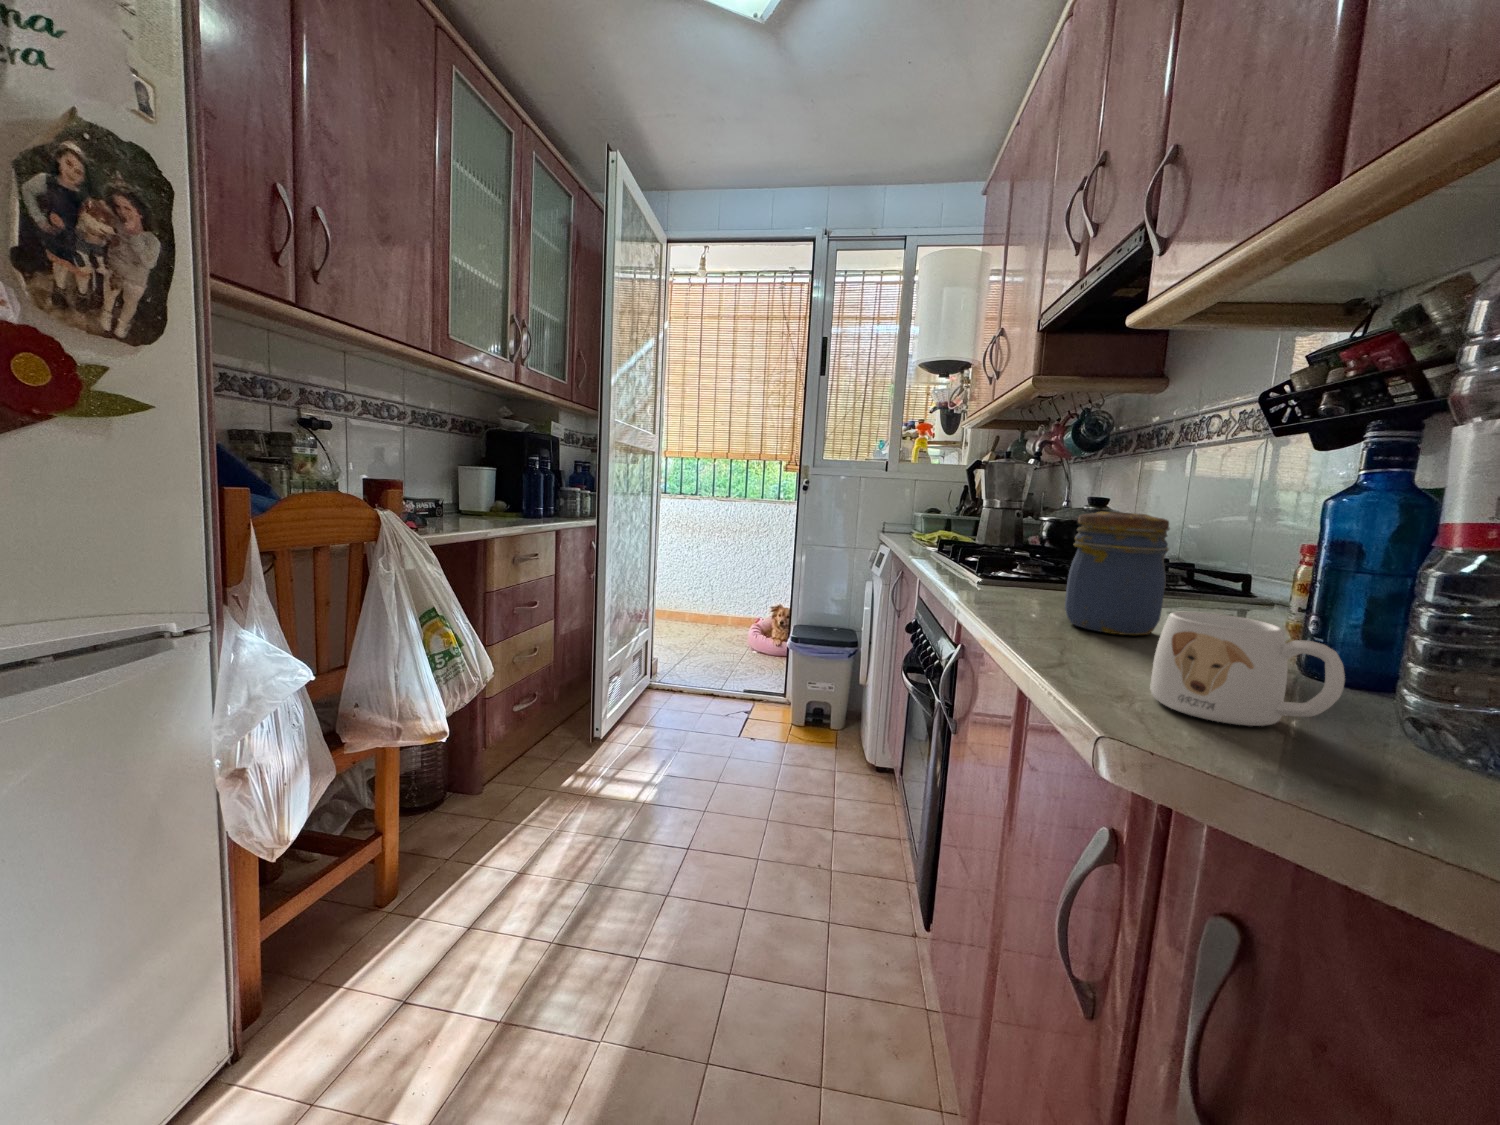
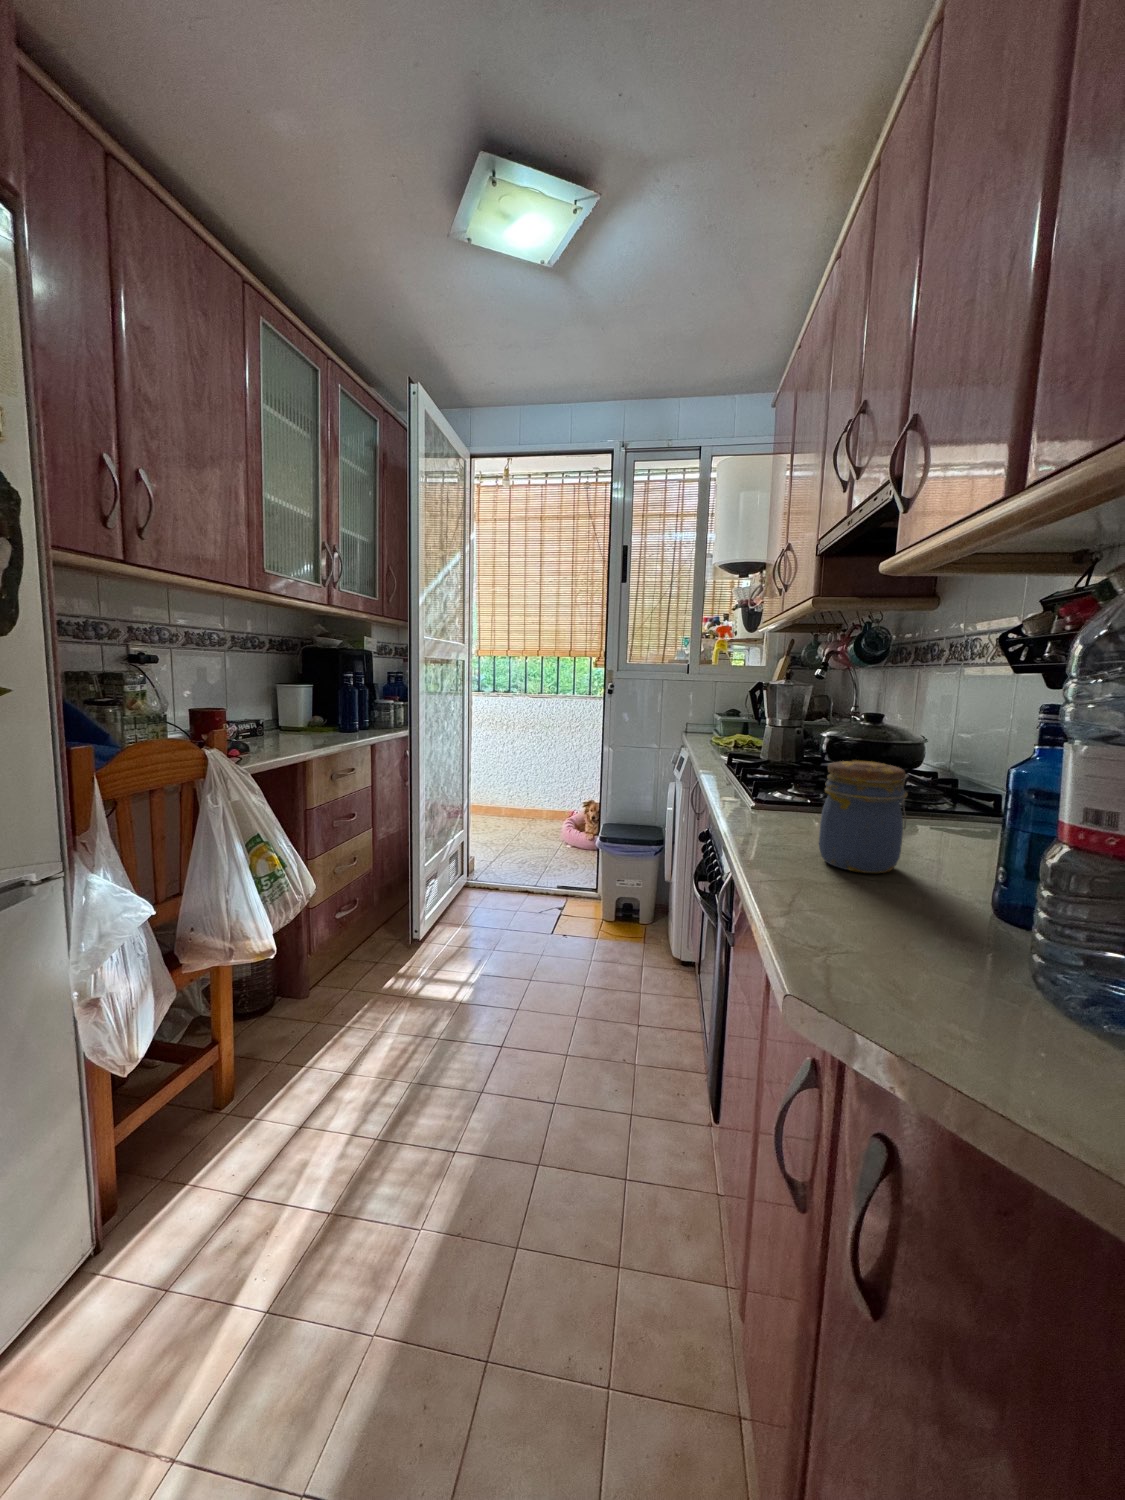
mug: present [1150,612,1345,726] -> none [860,878,999,981]

